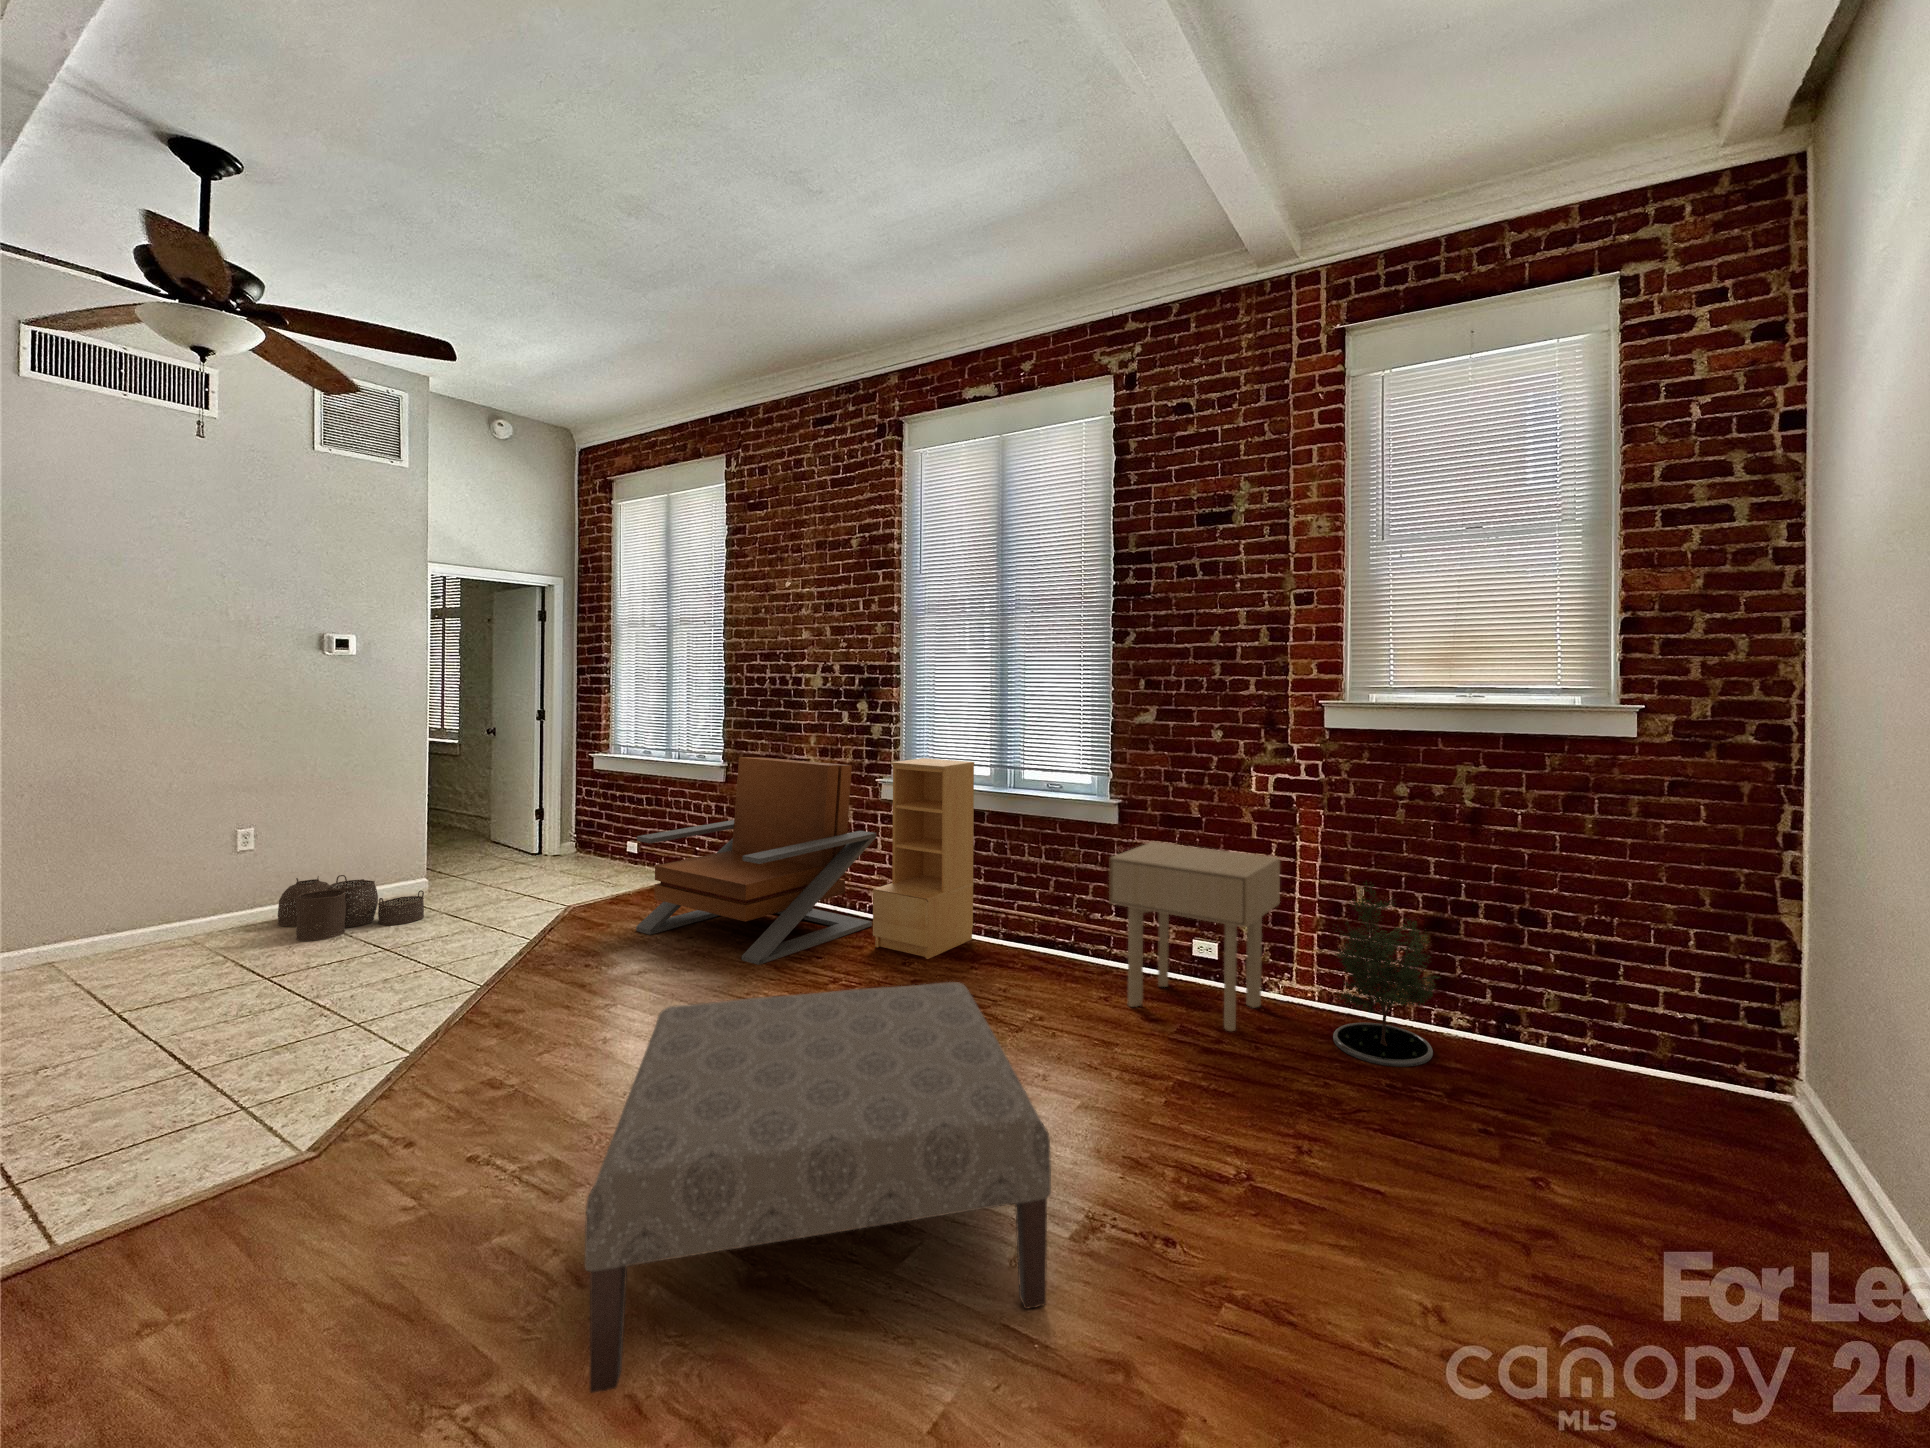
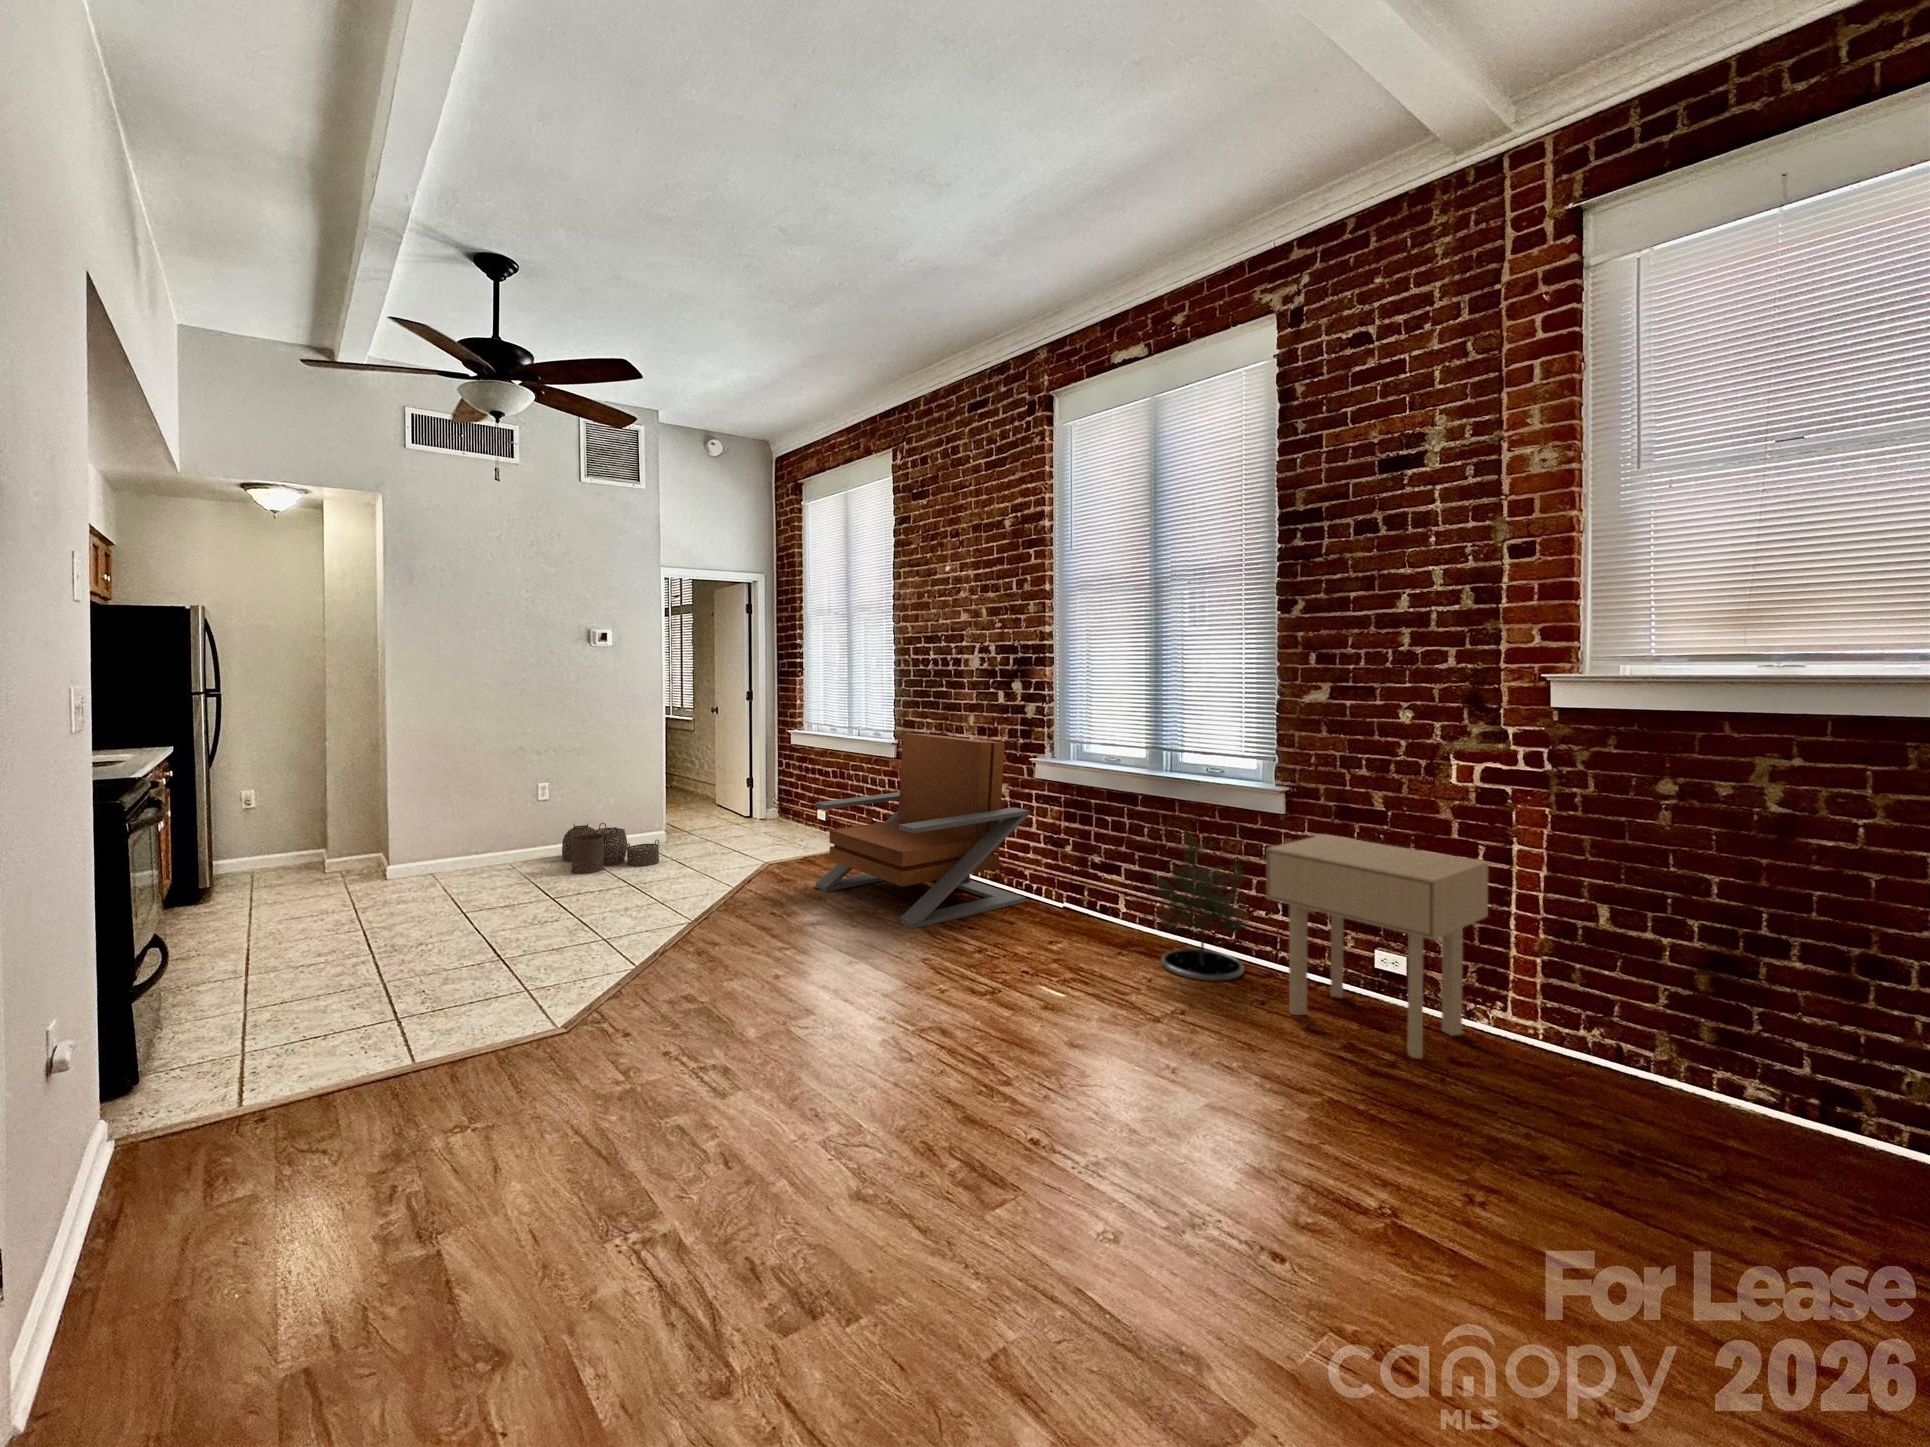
bookshelf: present [873,758,974,959] -> none [1022,737,1126,940]
potted tree: present [1332,881,1441,1067] -> present [1155,829,1249,981]
ottoman: present [585,982,1051,1393] -> none [700,955,1140,1313]

